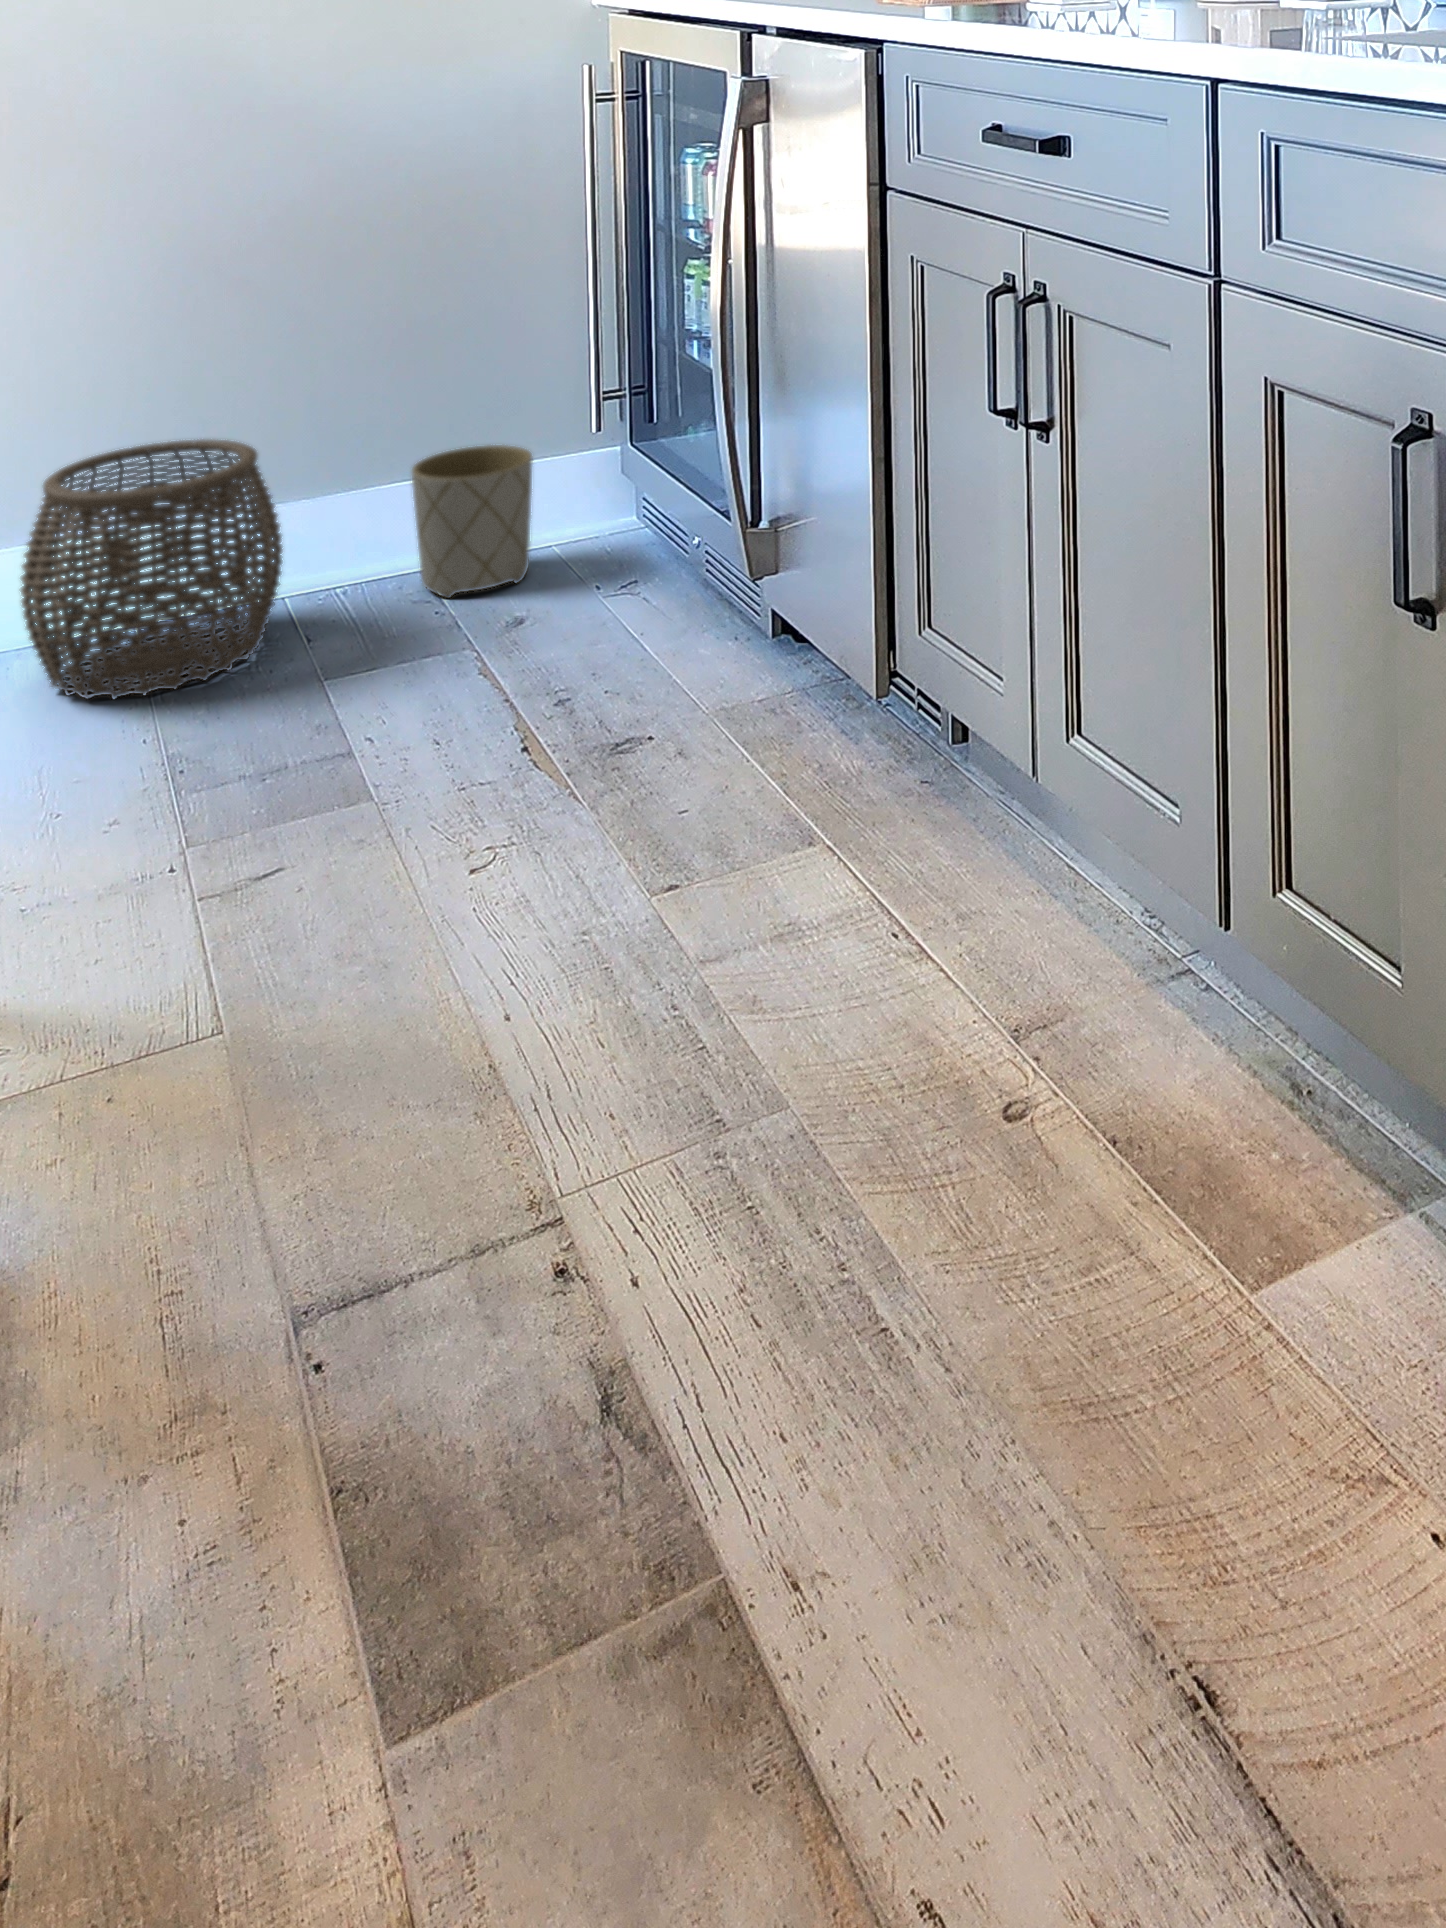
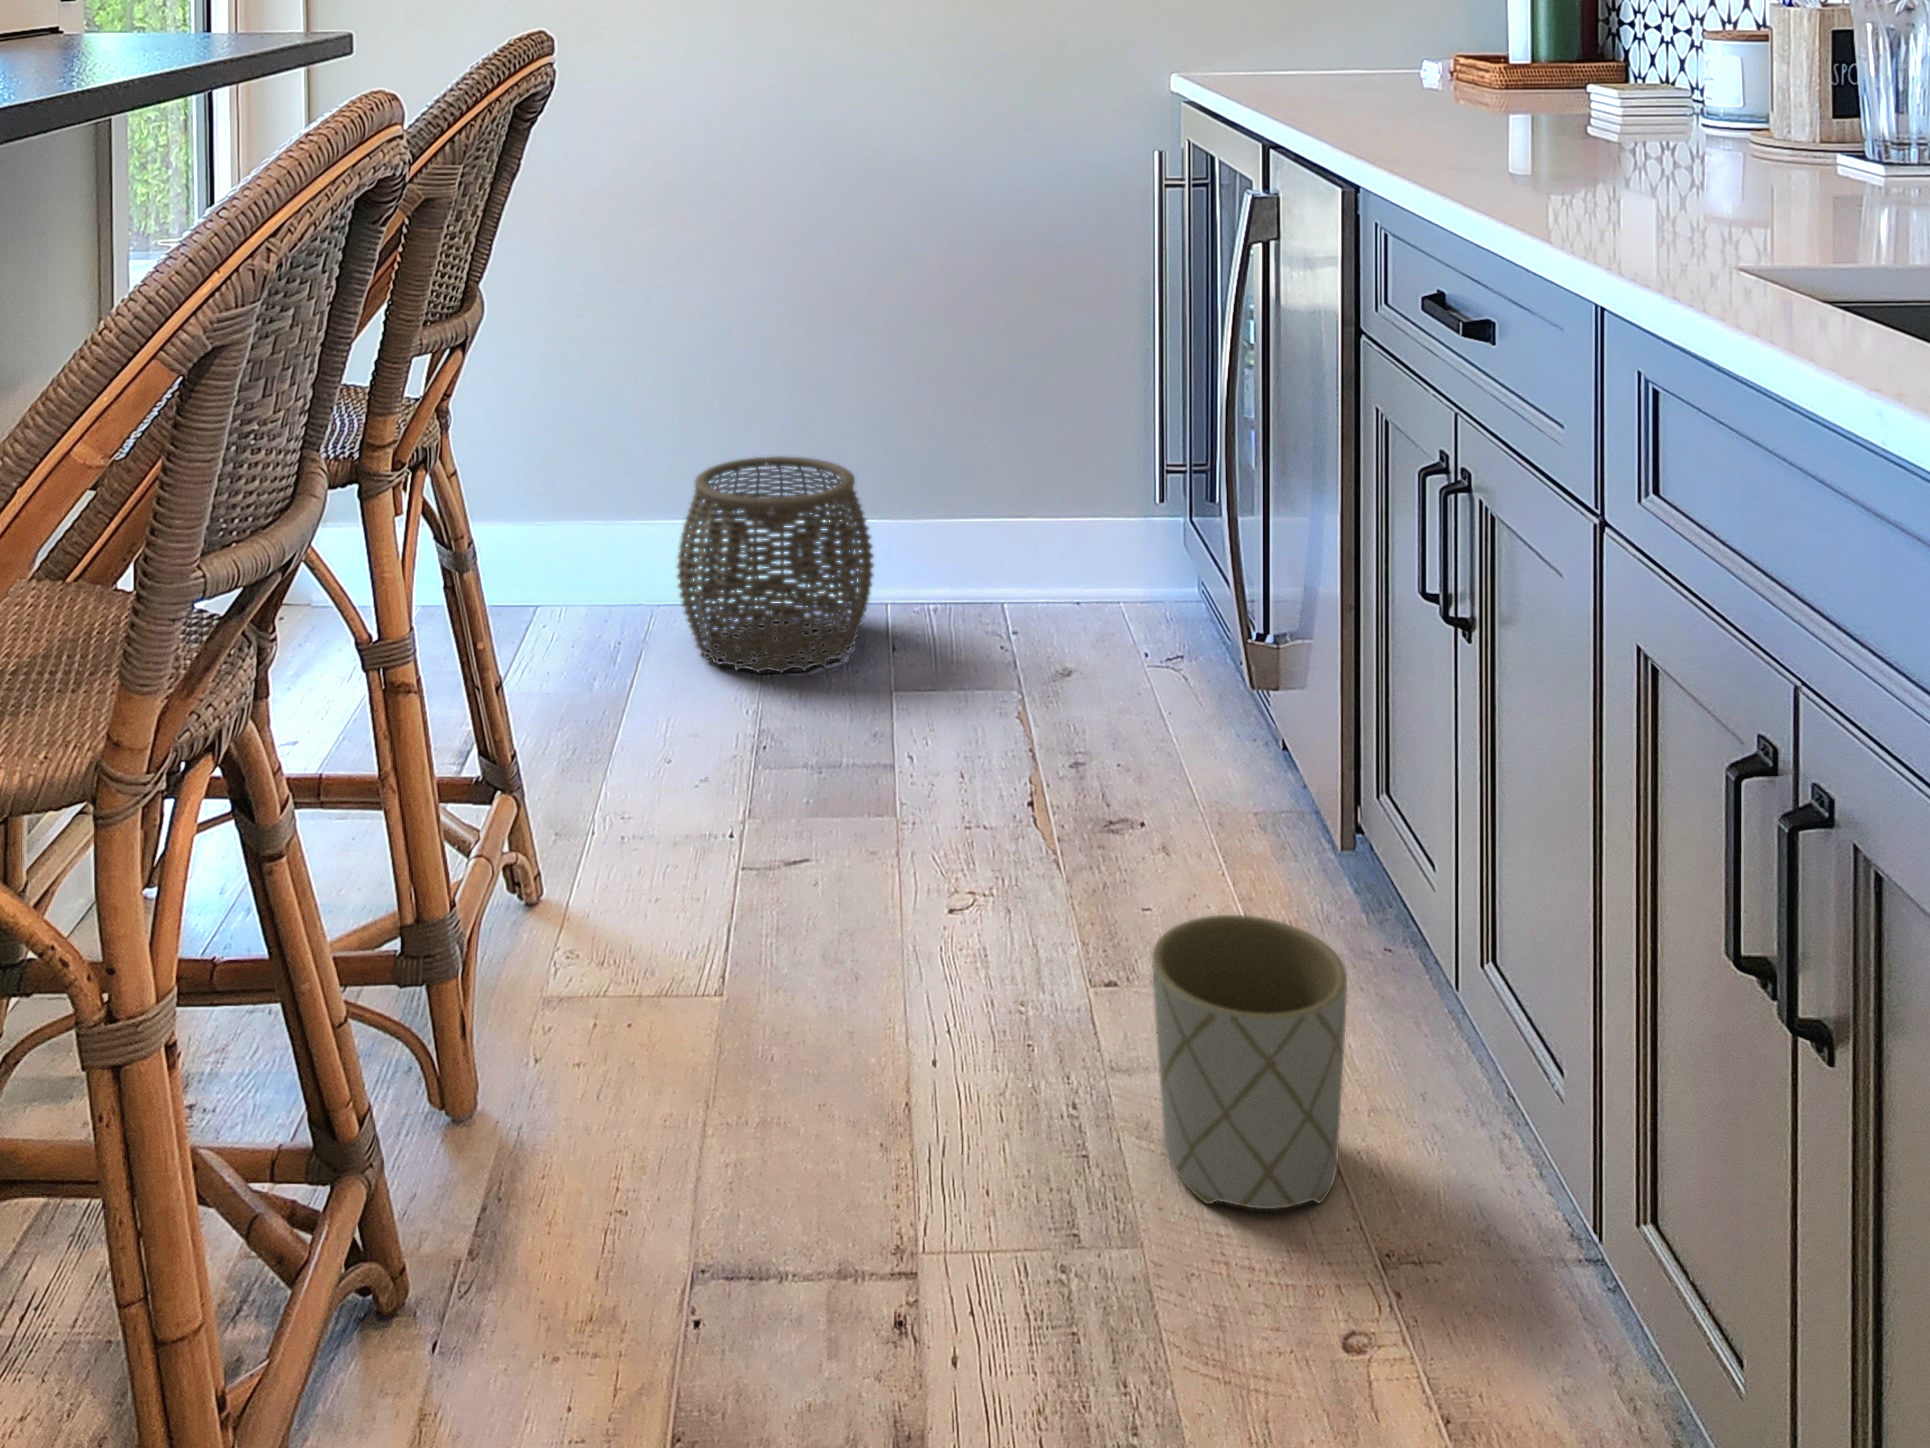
planter: present [412,445,533,598] -> present [1152,915,1347,1209]

